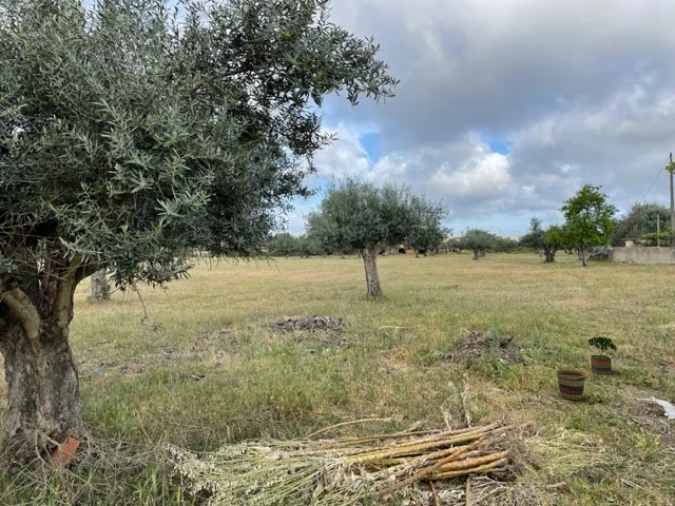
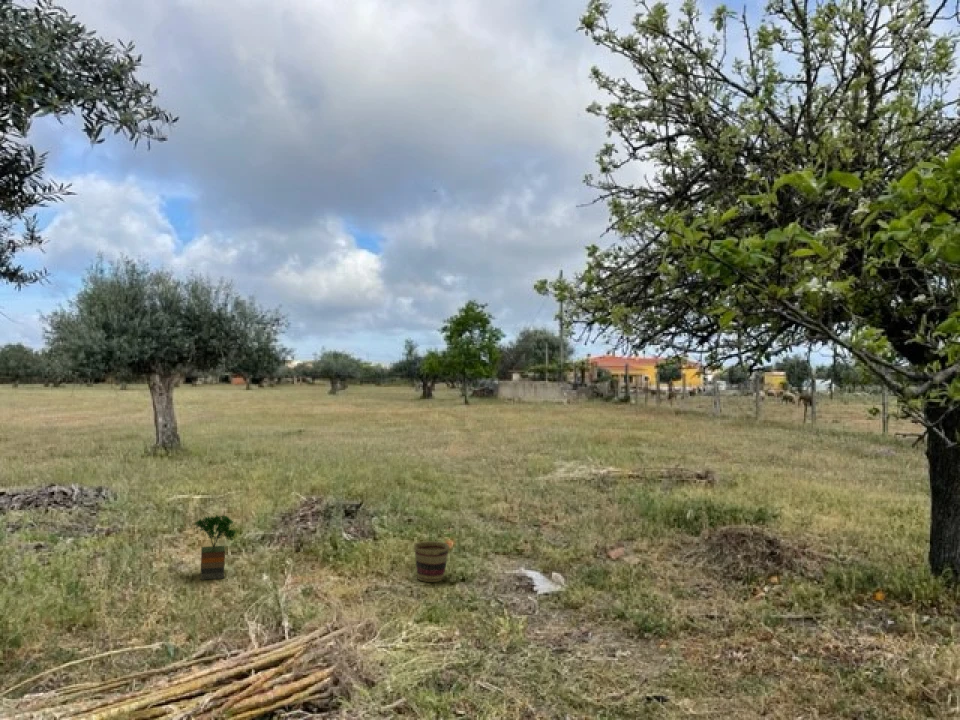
potted tree: present [588,337,617,375] -> present [195,515,236,580]

